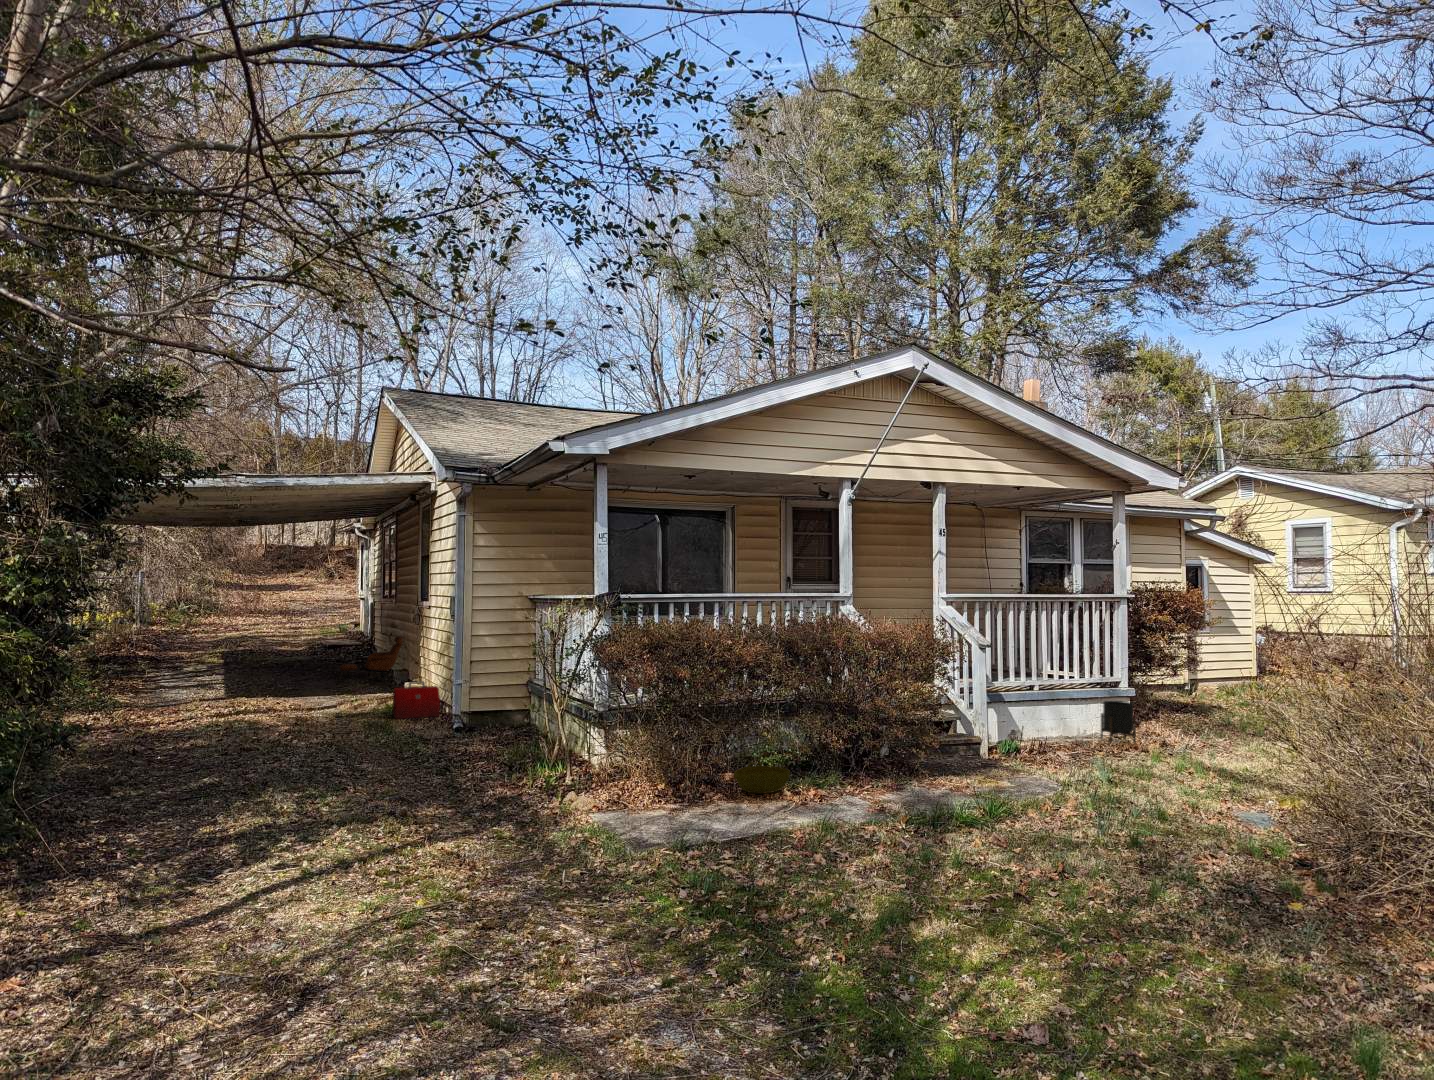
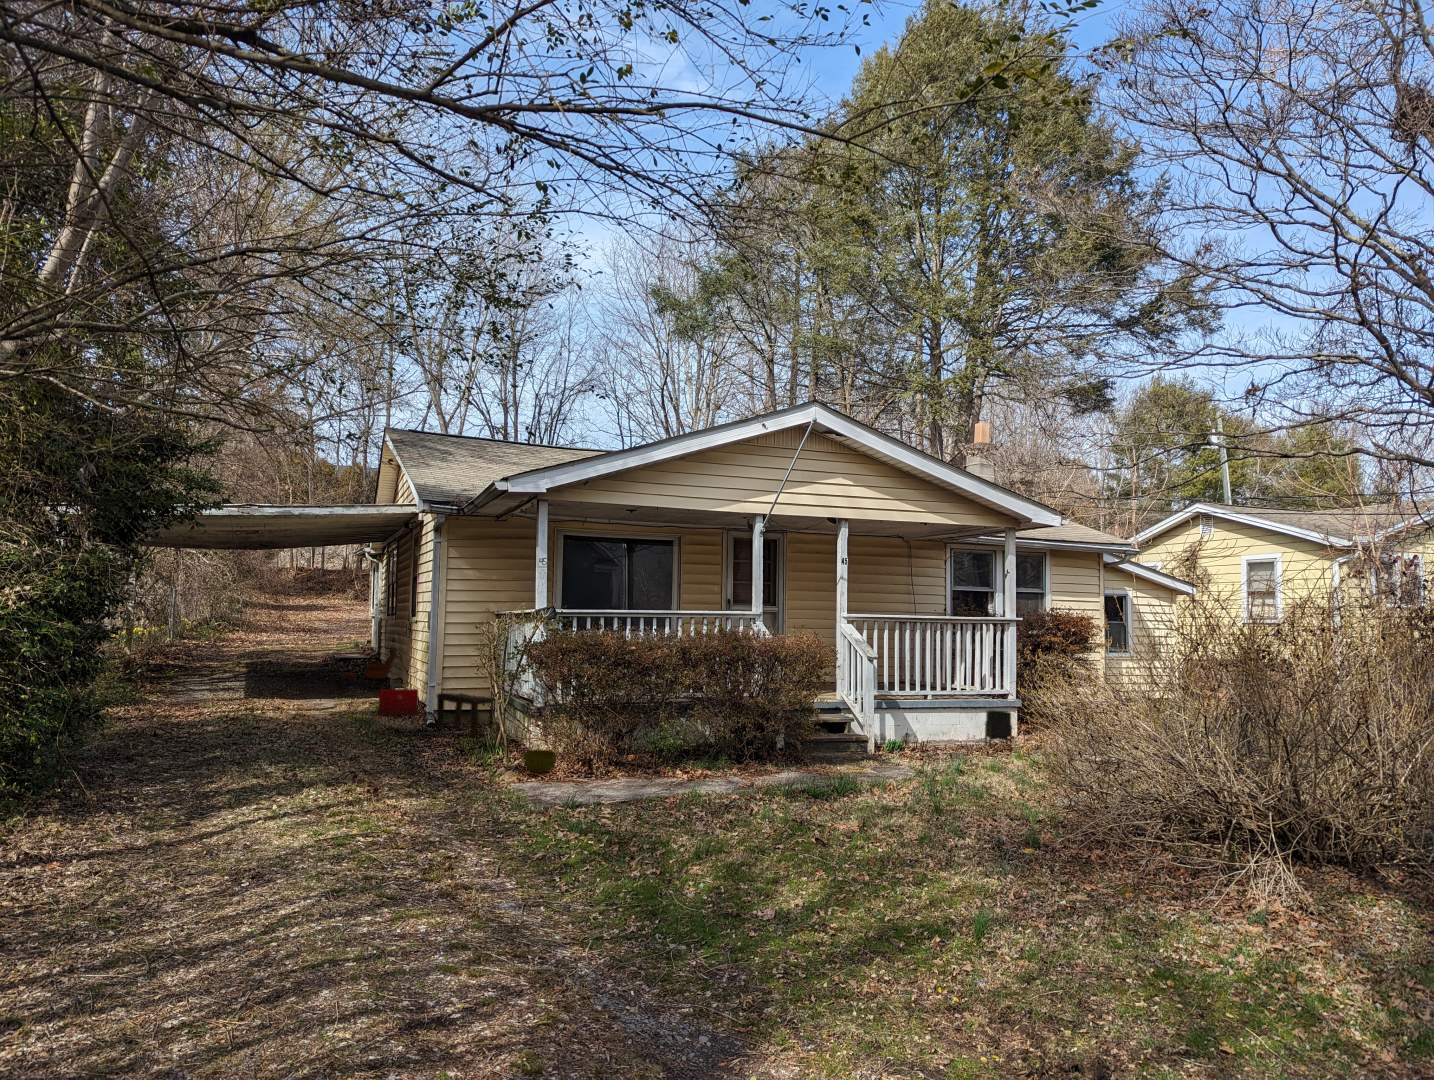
bench: none [468,693,544,748] -> present [437,693,493,737]
basket: present [734,762,790,794] -> present [522,749,557,772]

